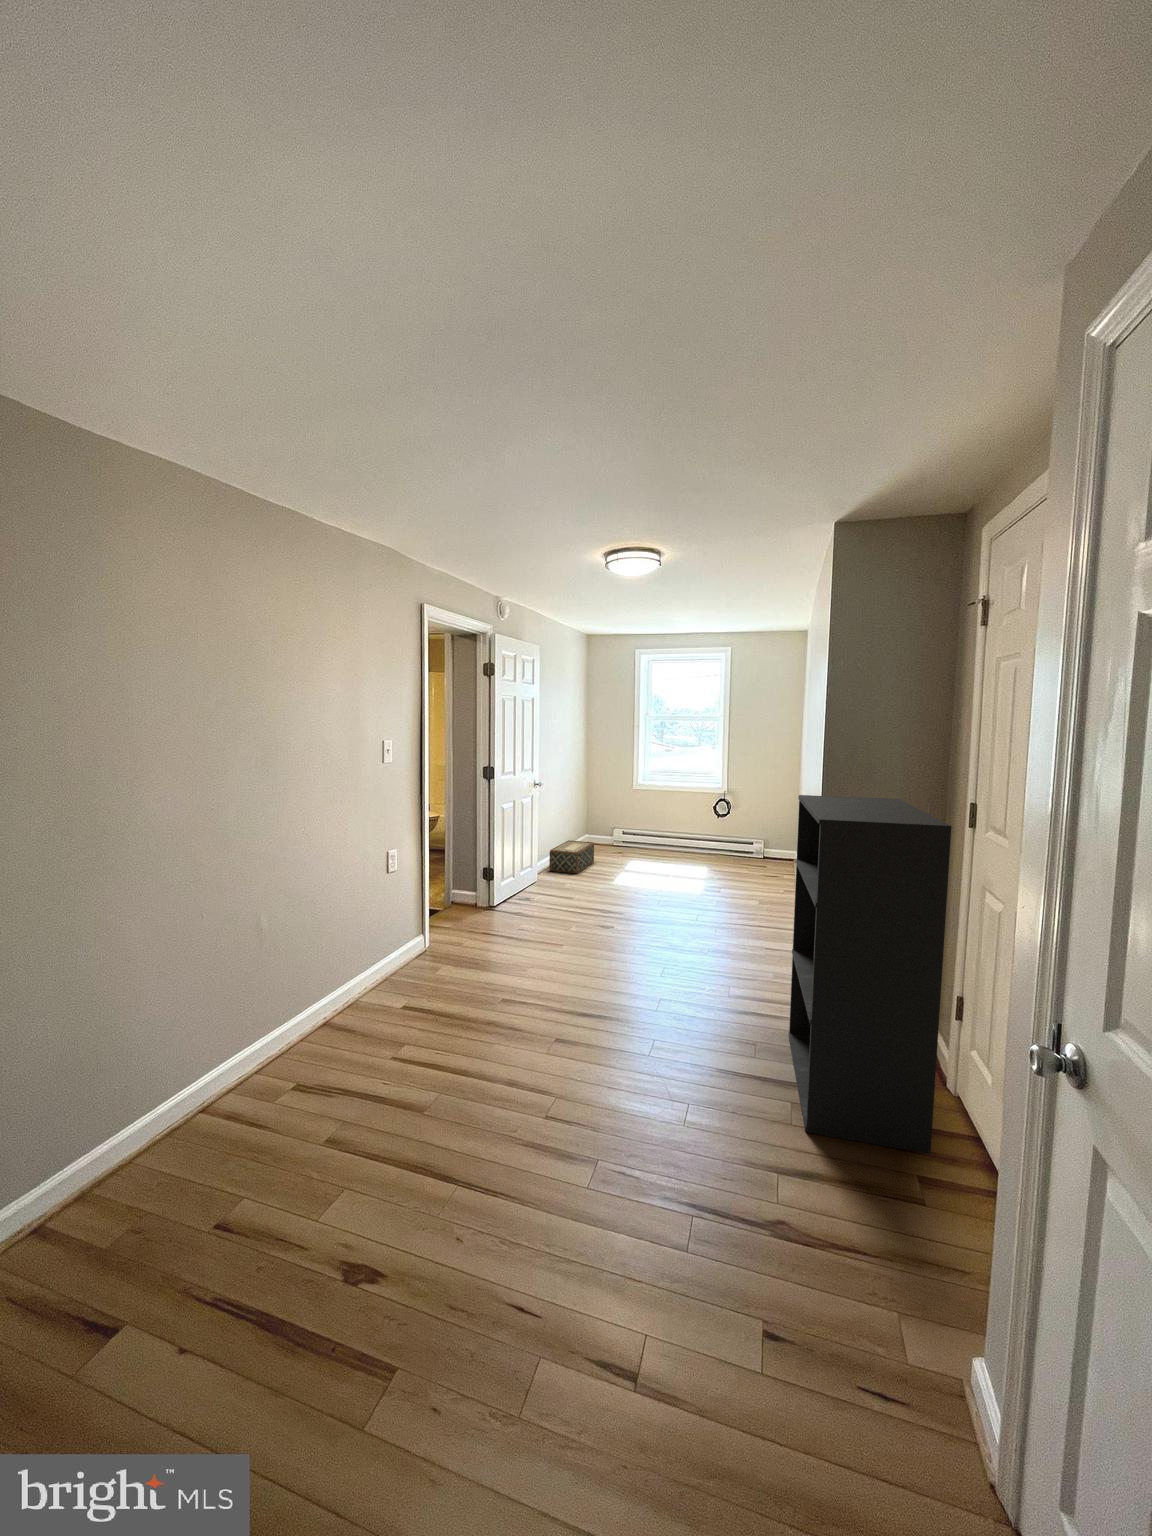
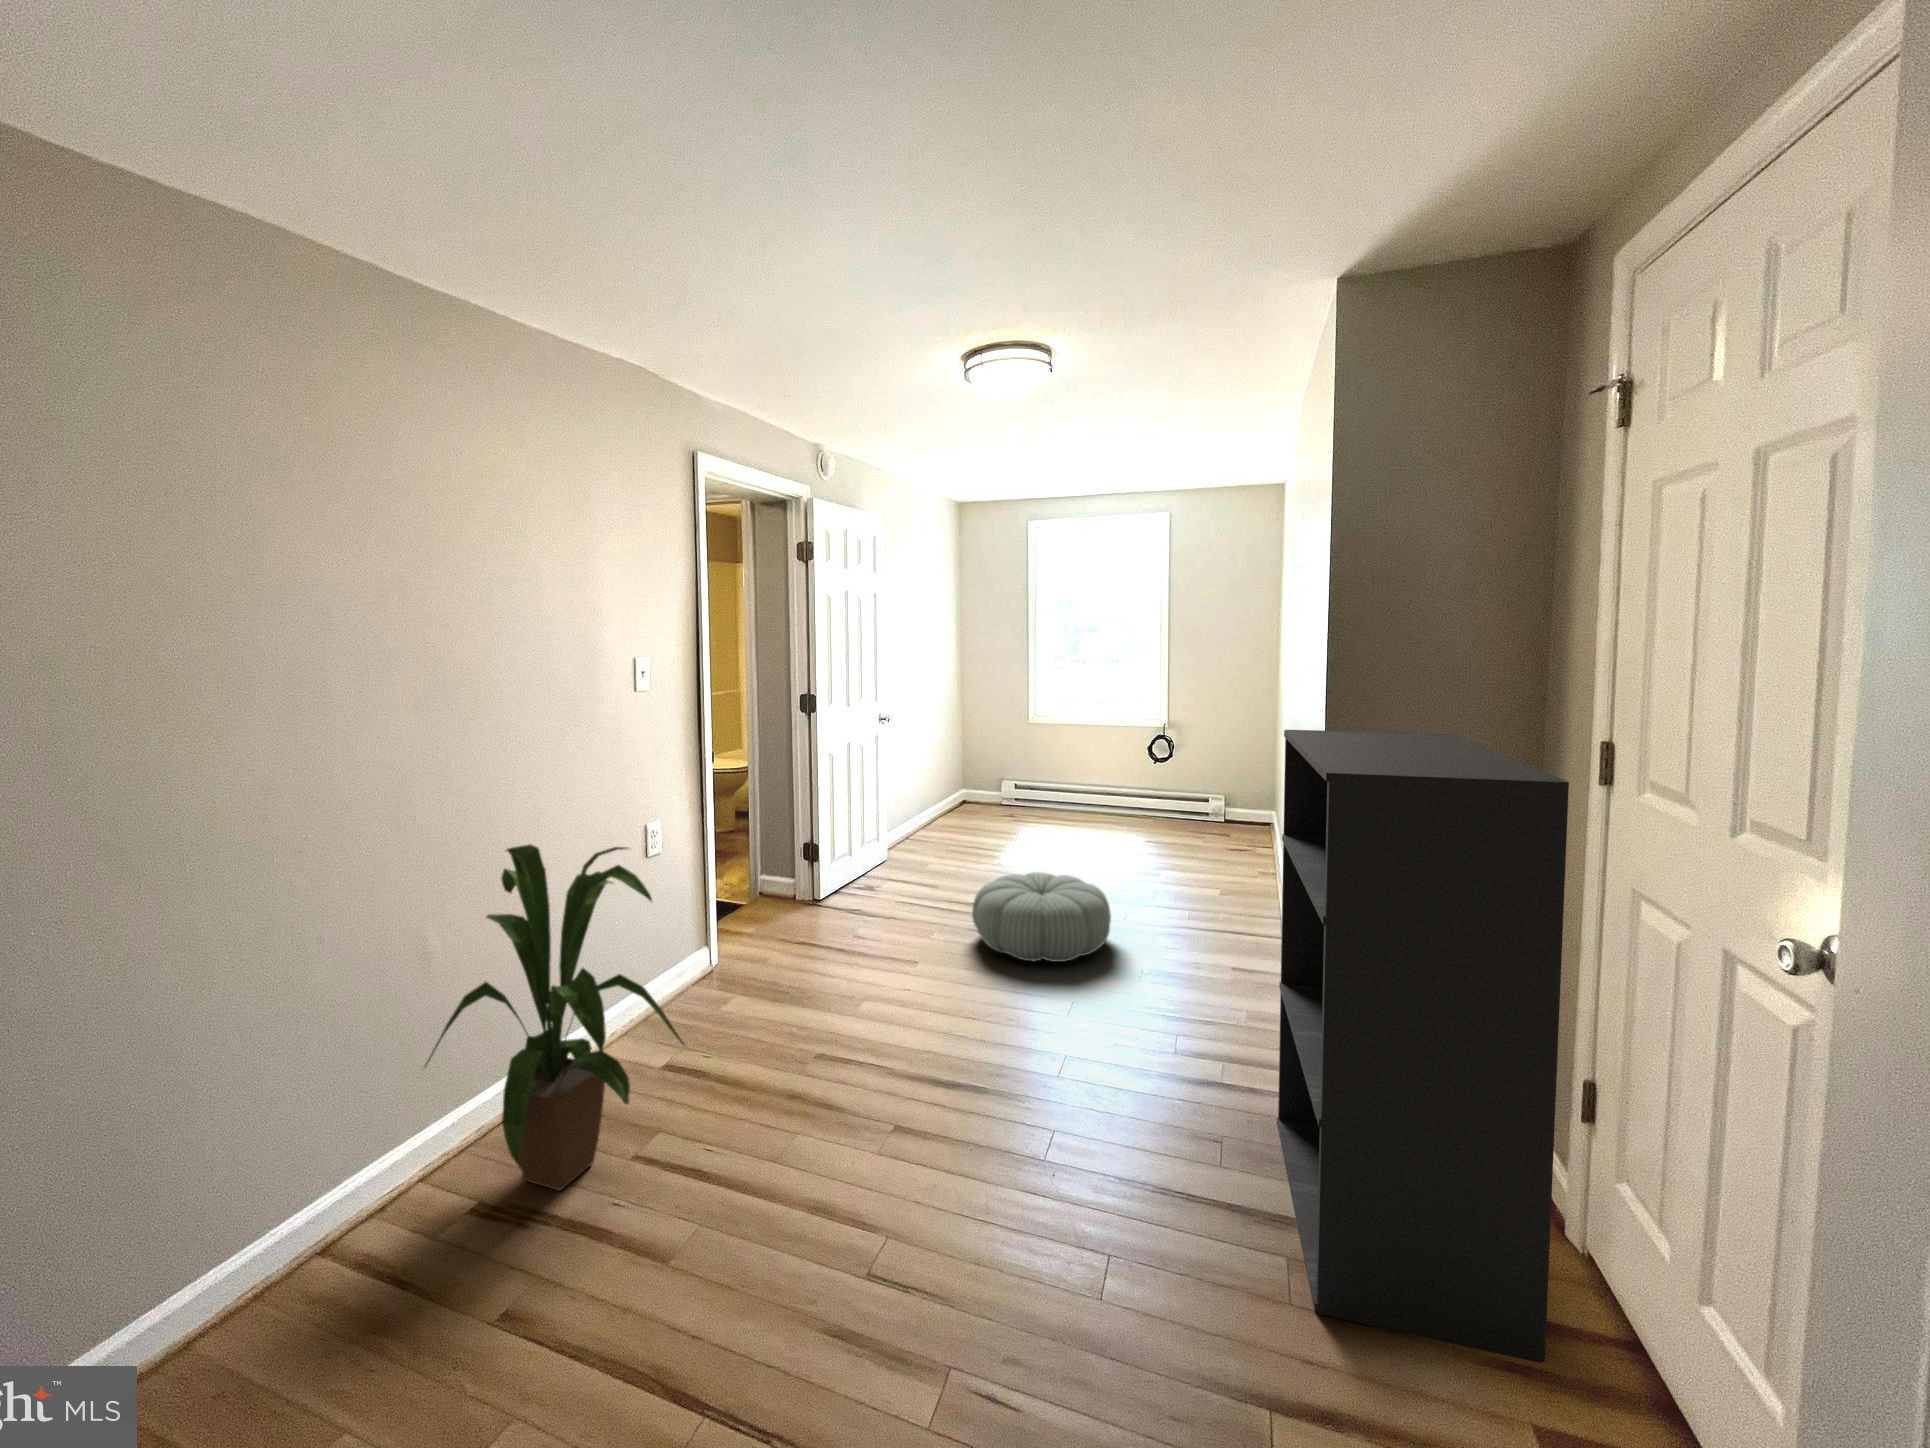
woven basket: present [549,840,594,873] -> none [905,799,972,849]
house plant: none [261,859,425,1076] -> present [425,844,685,1190]
pouf: none [598,887,688,944] -> present [972,872,1111,962]

